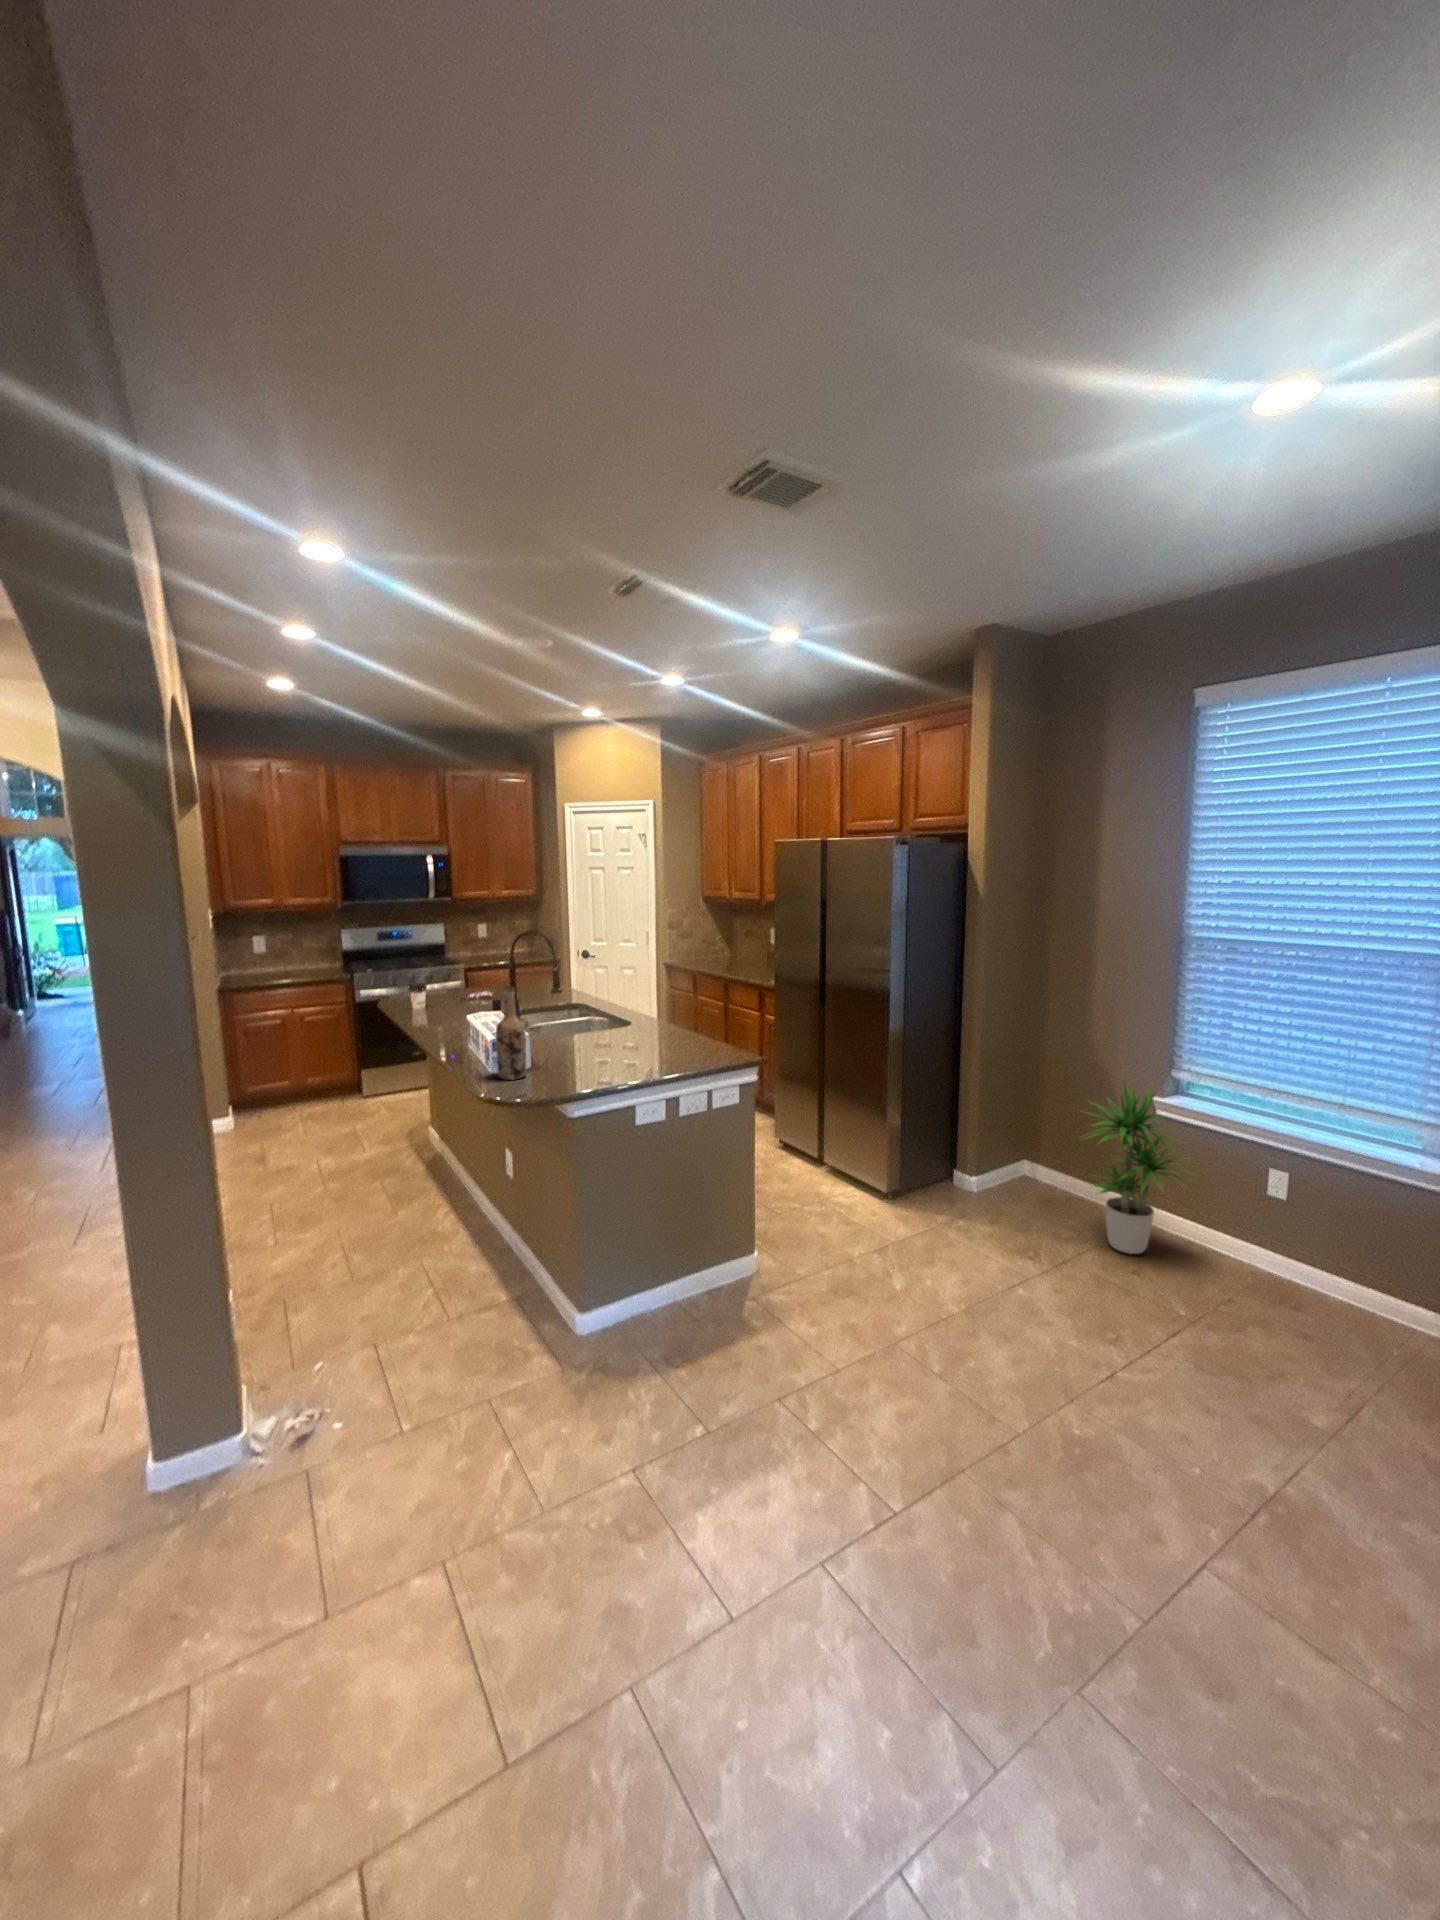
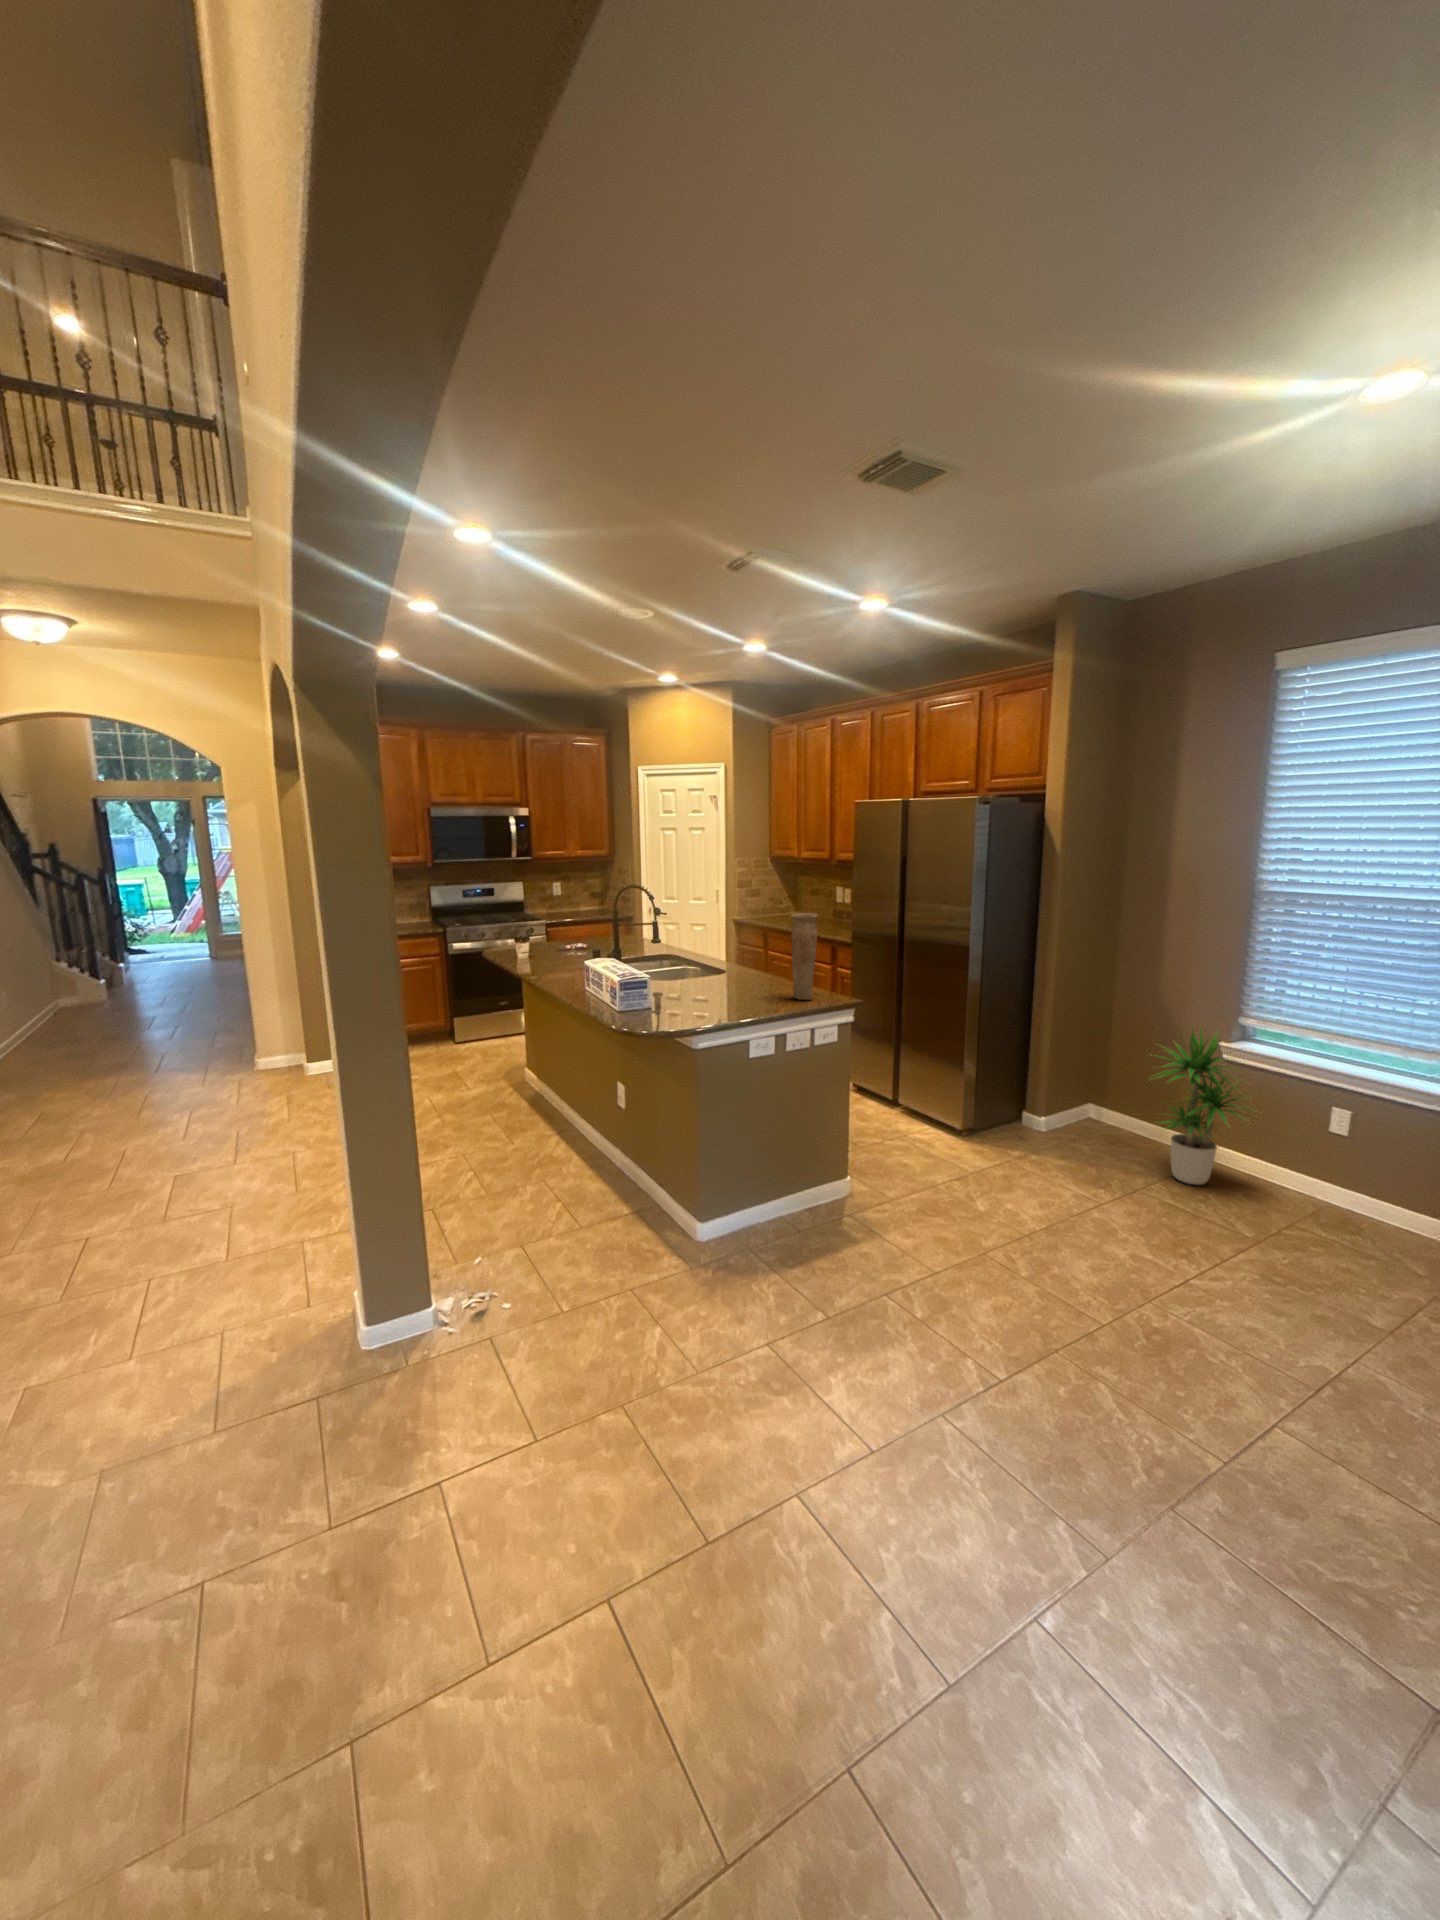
vase: none [684,963,714,1059] -> present [791,913,817,1000]
wine bottle: present [496,986,527,1080] -> none [629,931,655,1014]

